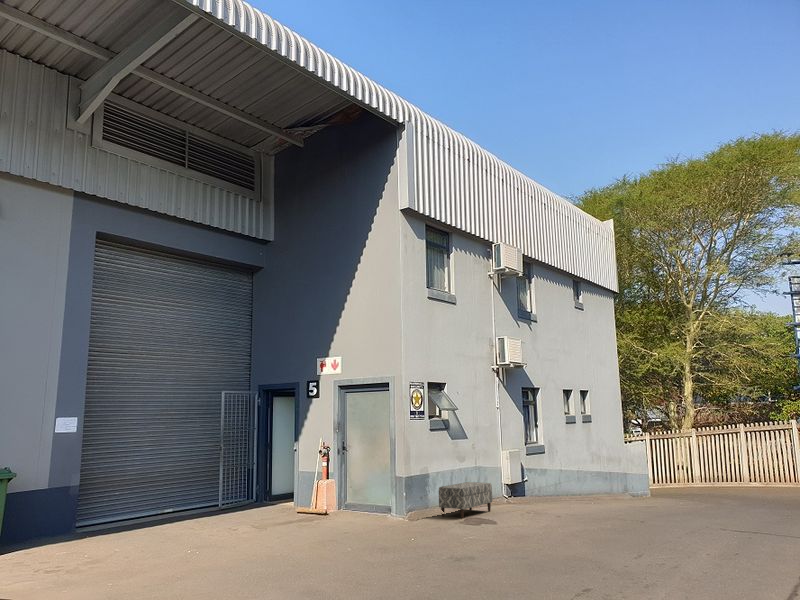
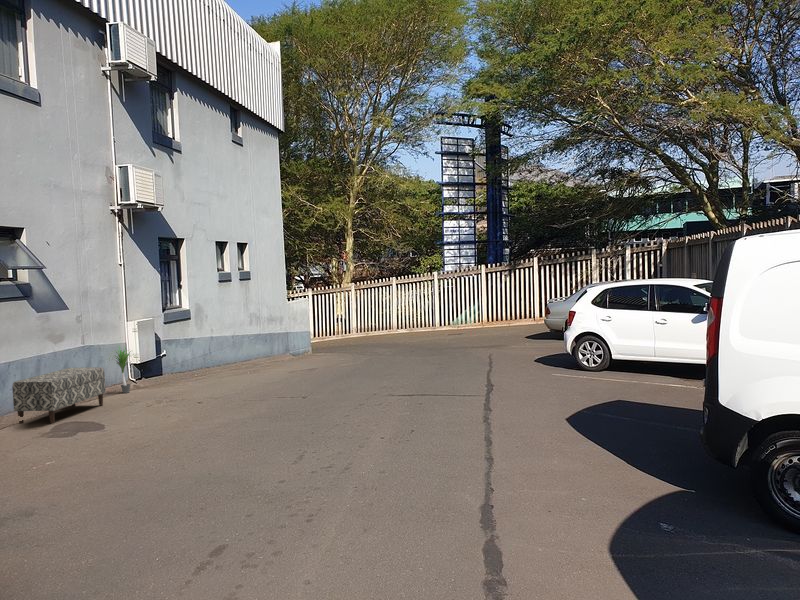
potted plant: none [489,467,514,506] -> present [115,347,130,393]

